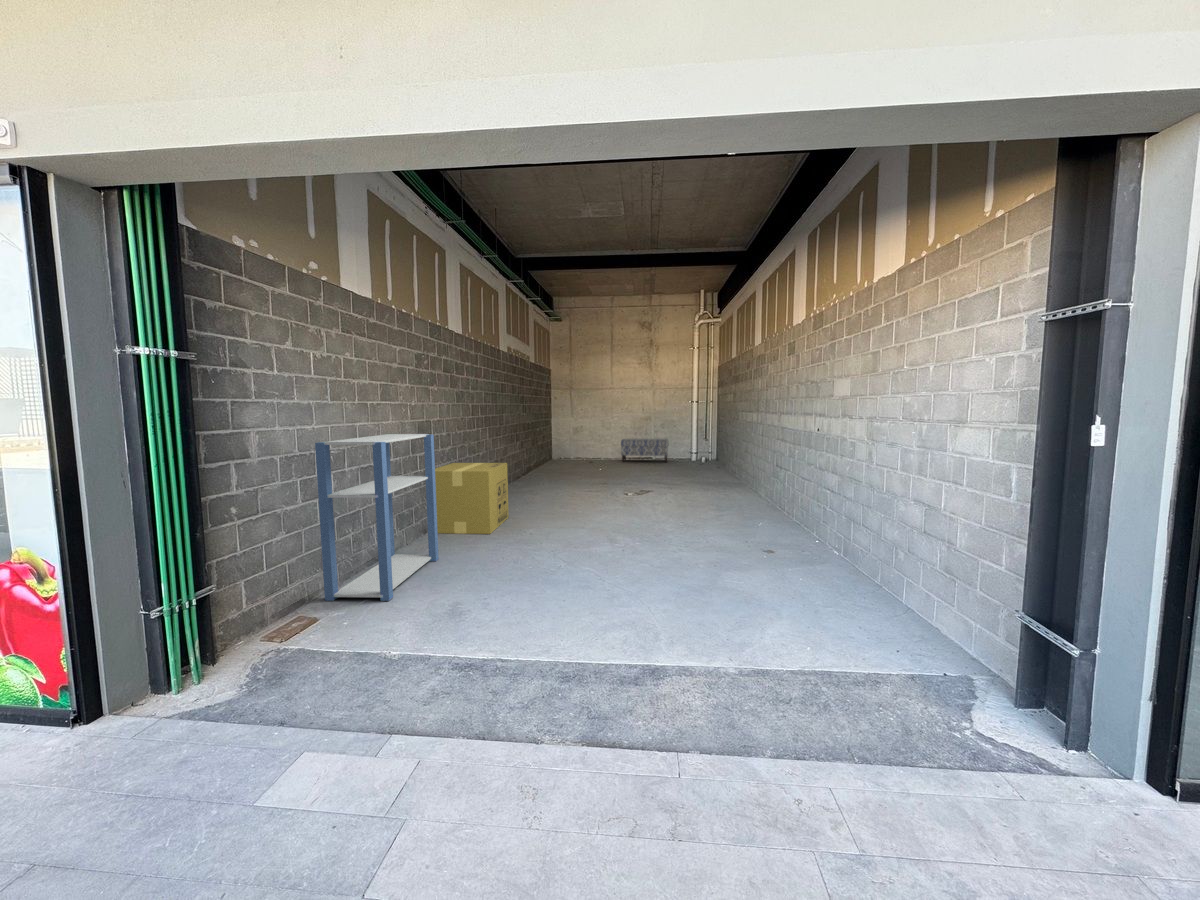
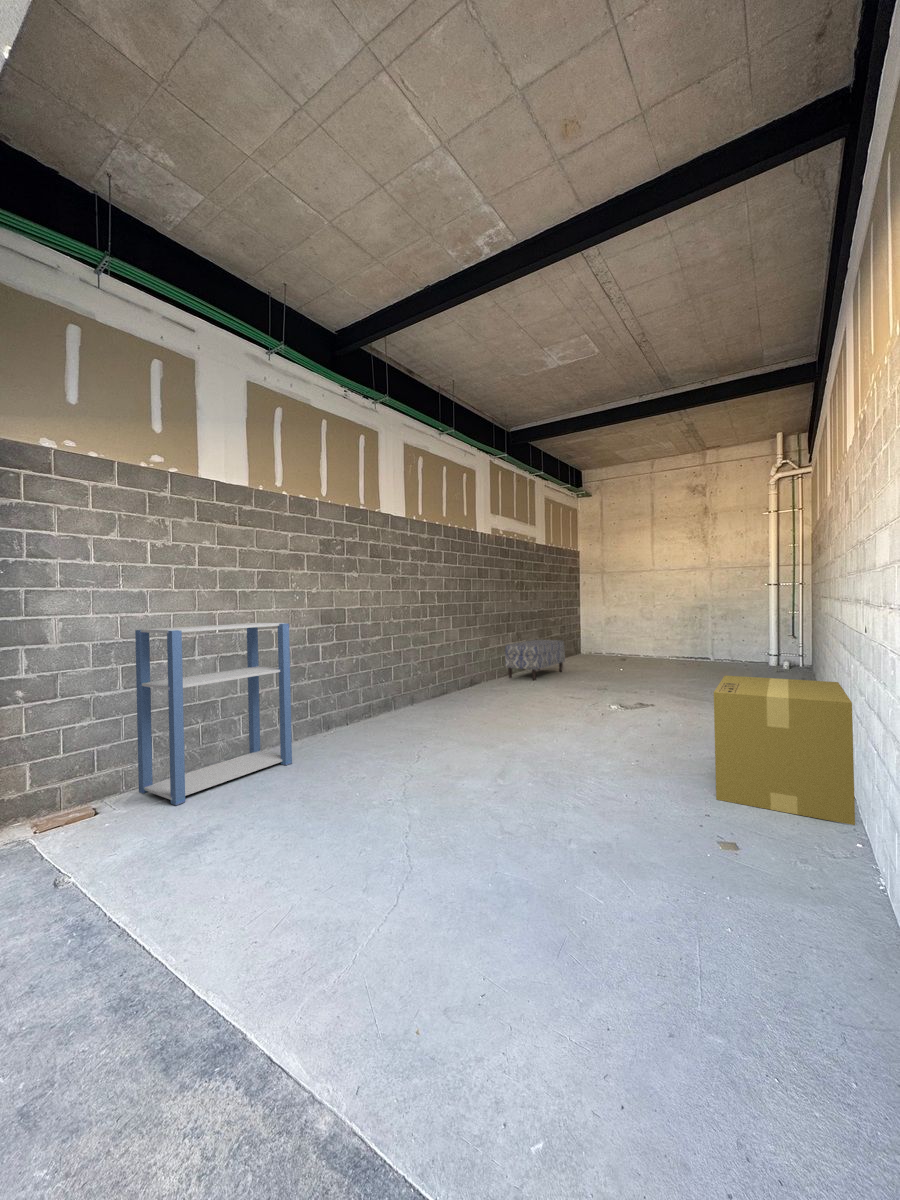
bench: present [621,439,669,462] -> present [505,640,565,680]
cardboard box: present [435,463,509,534] -> present [714,676,855,825]

